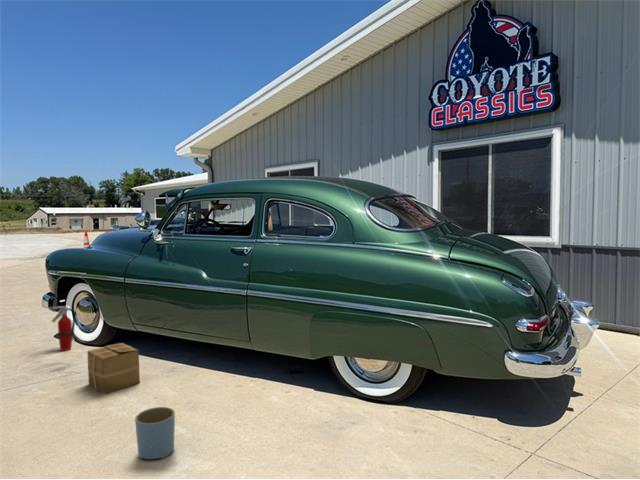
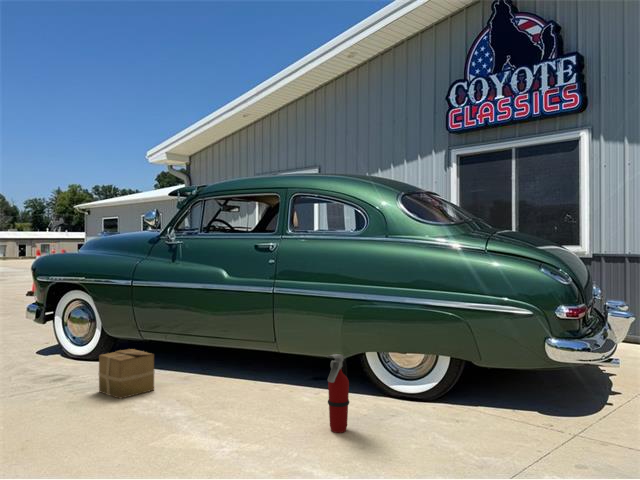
fire extinguisher: present [51,306,75,351] -> present [327,354,349,433]
planter: present [135,407,175,459] -> none [181,394,219,443]

